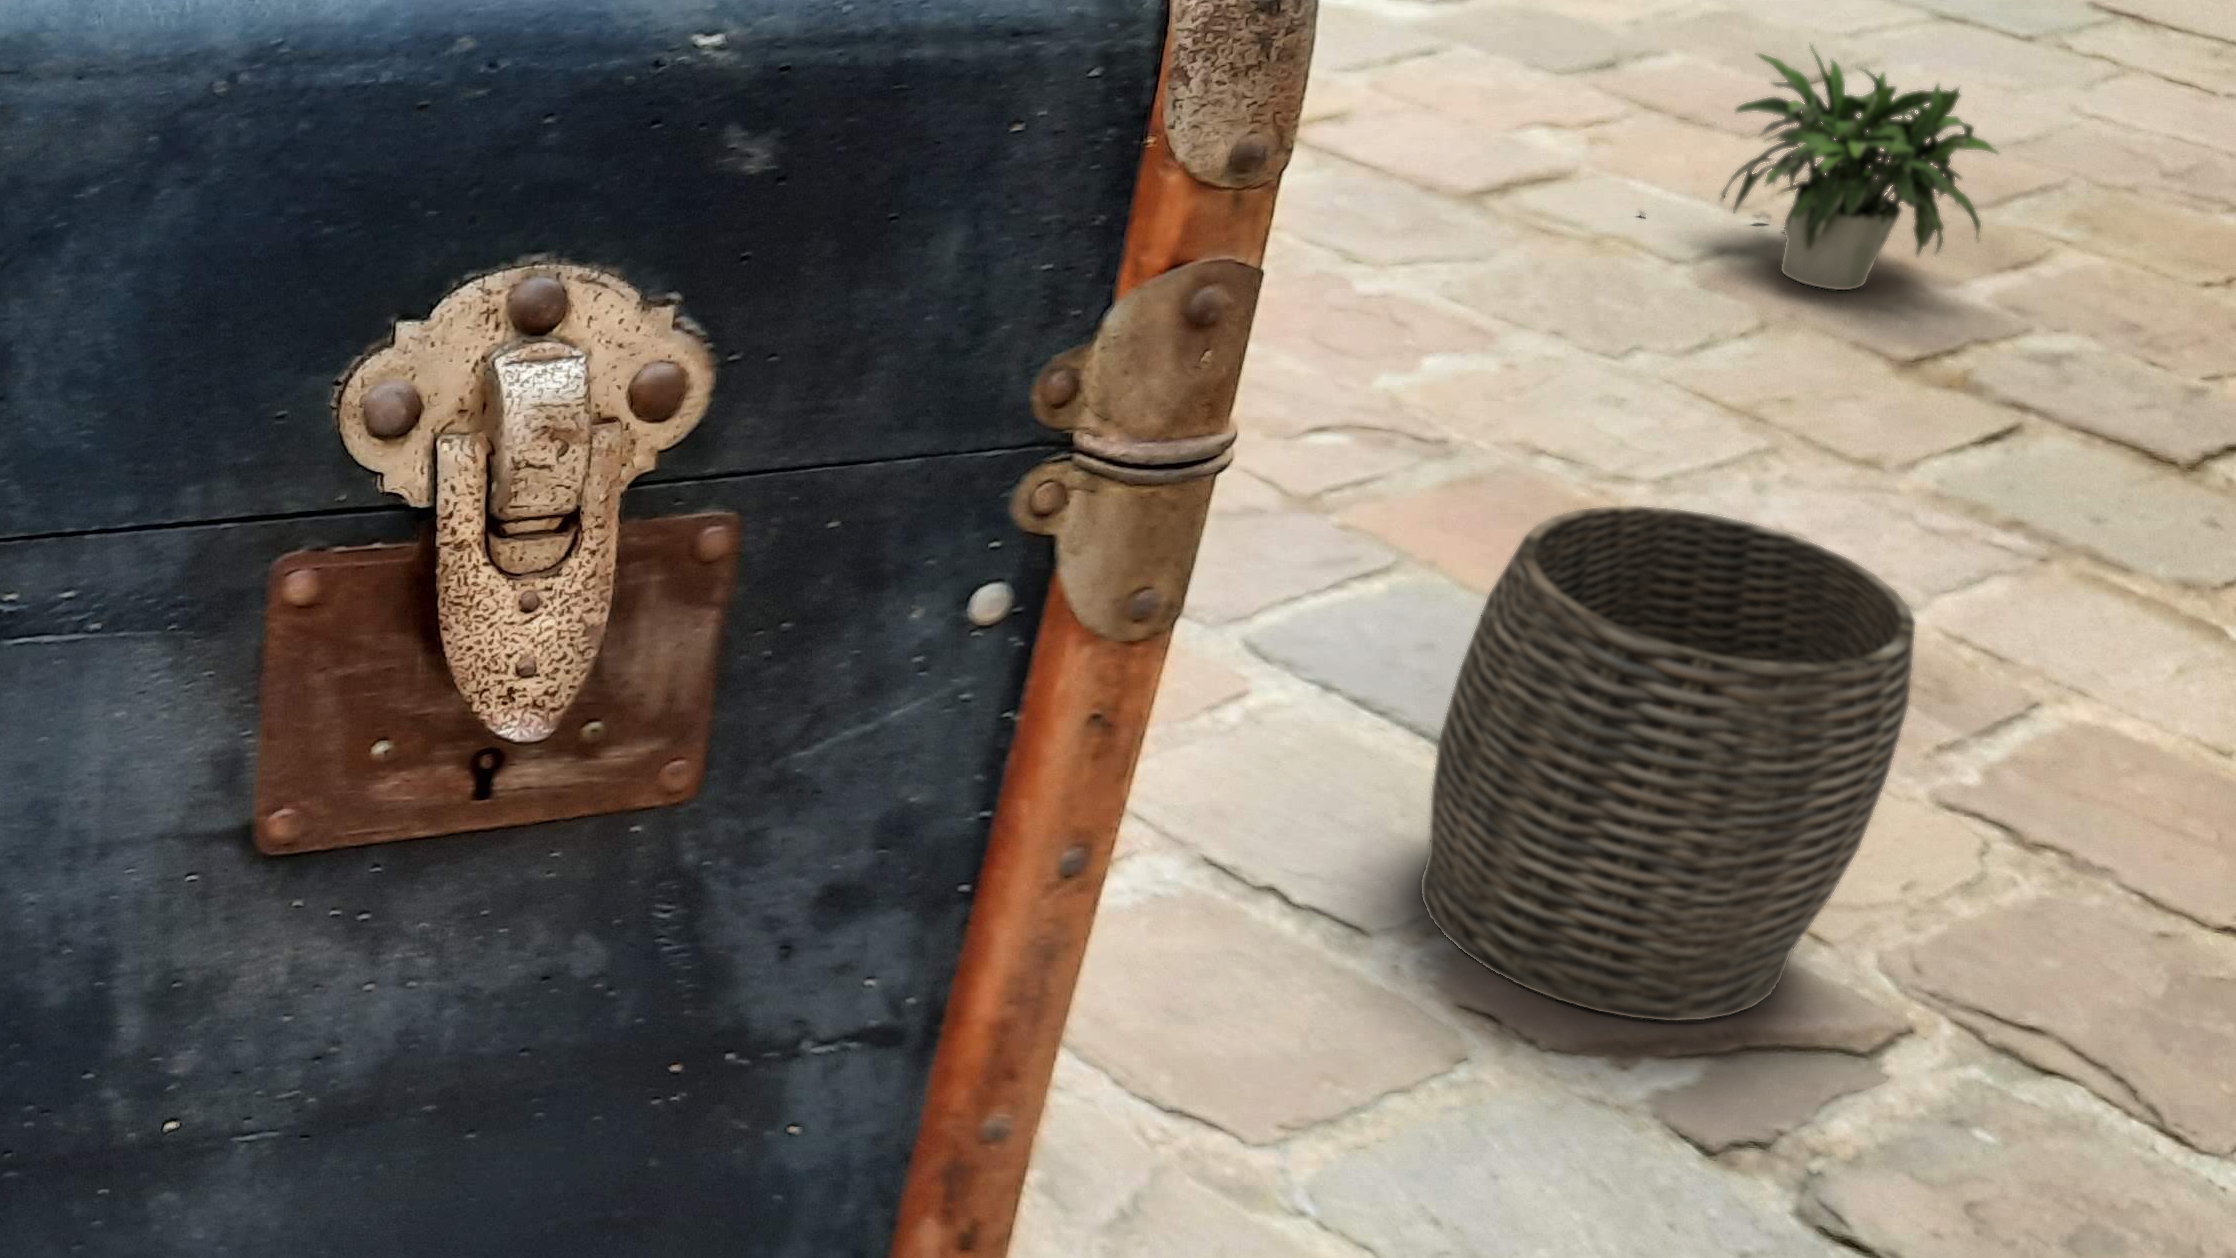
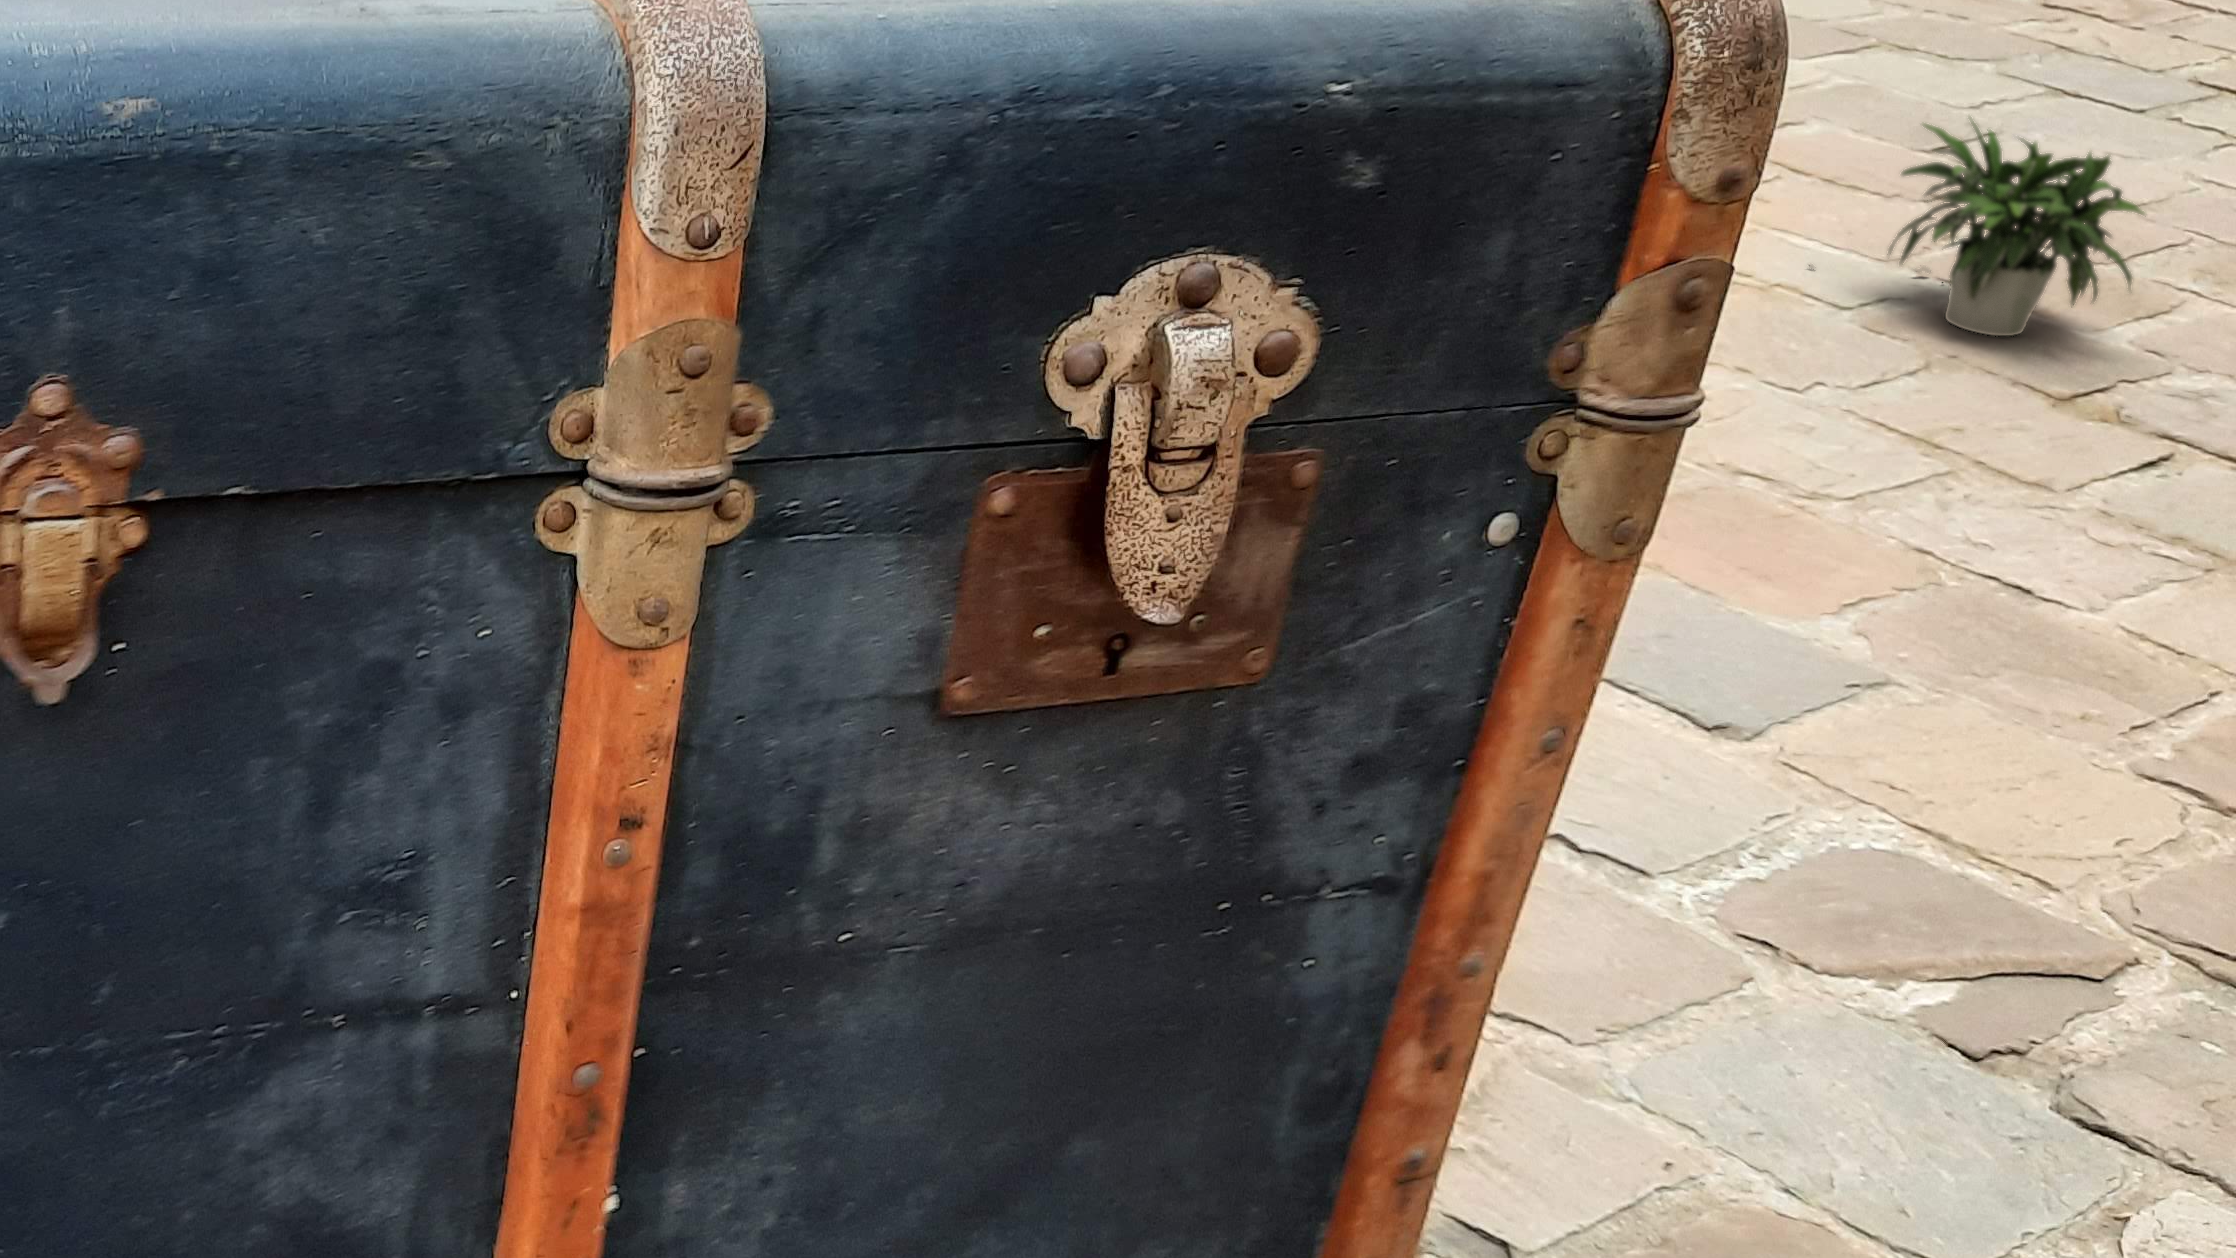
woven basket: present [1421,506,1915,1021] -> none [1694,505,2142,950]

